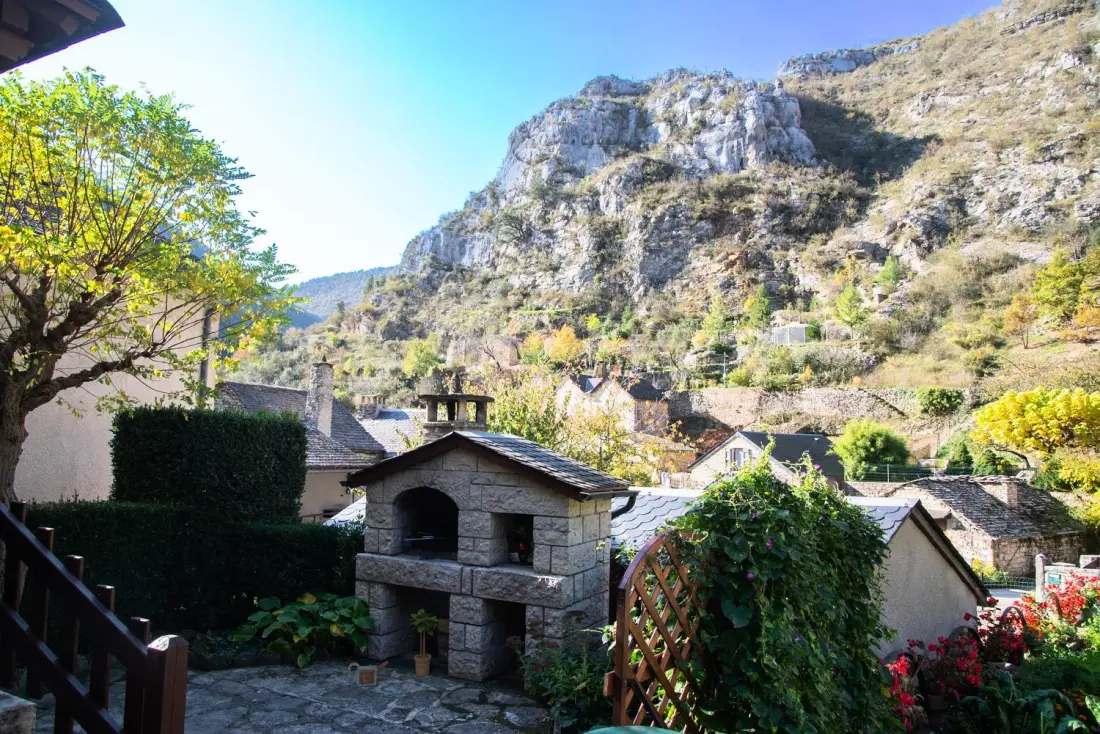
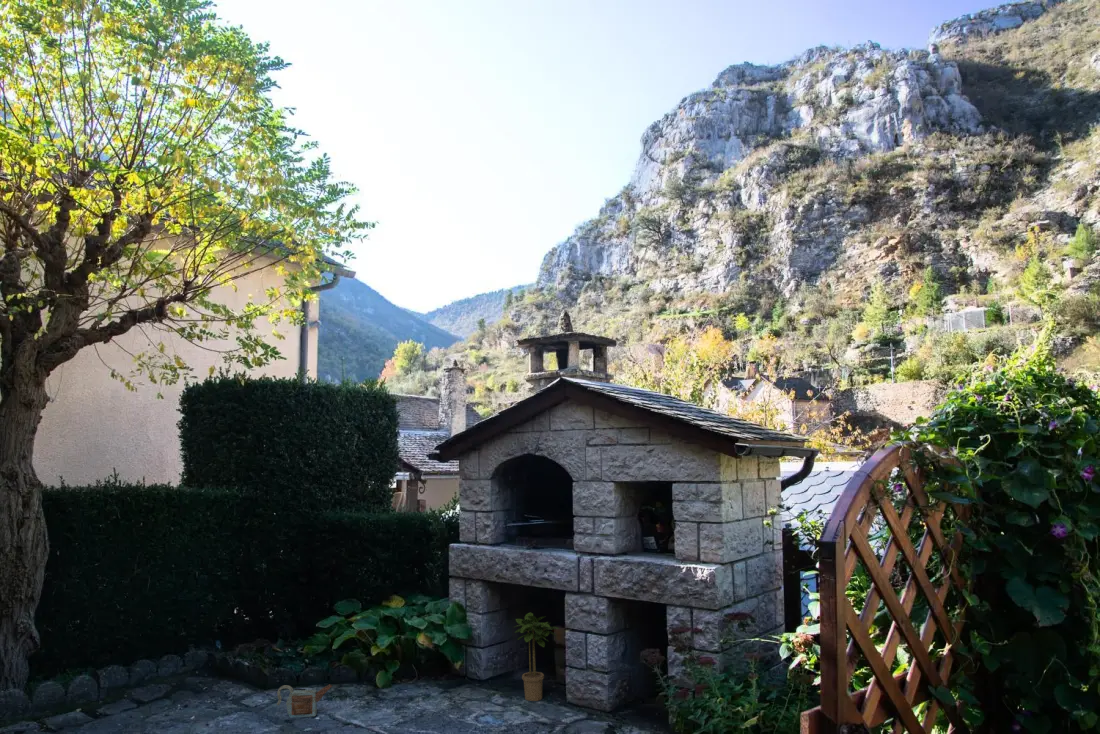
watering can: present [348,661,388,686] -> present [277,684,332,718]

